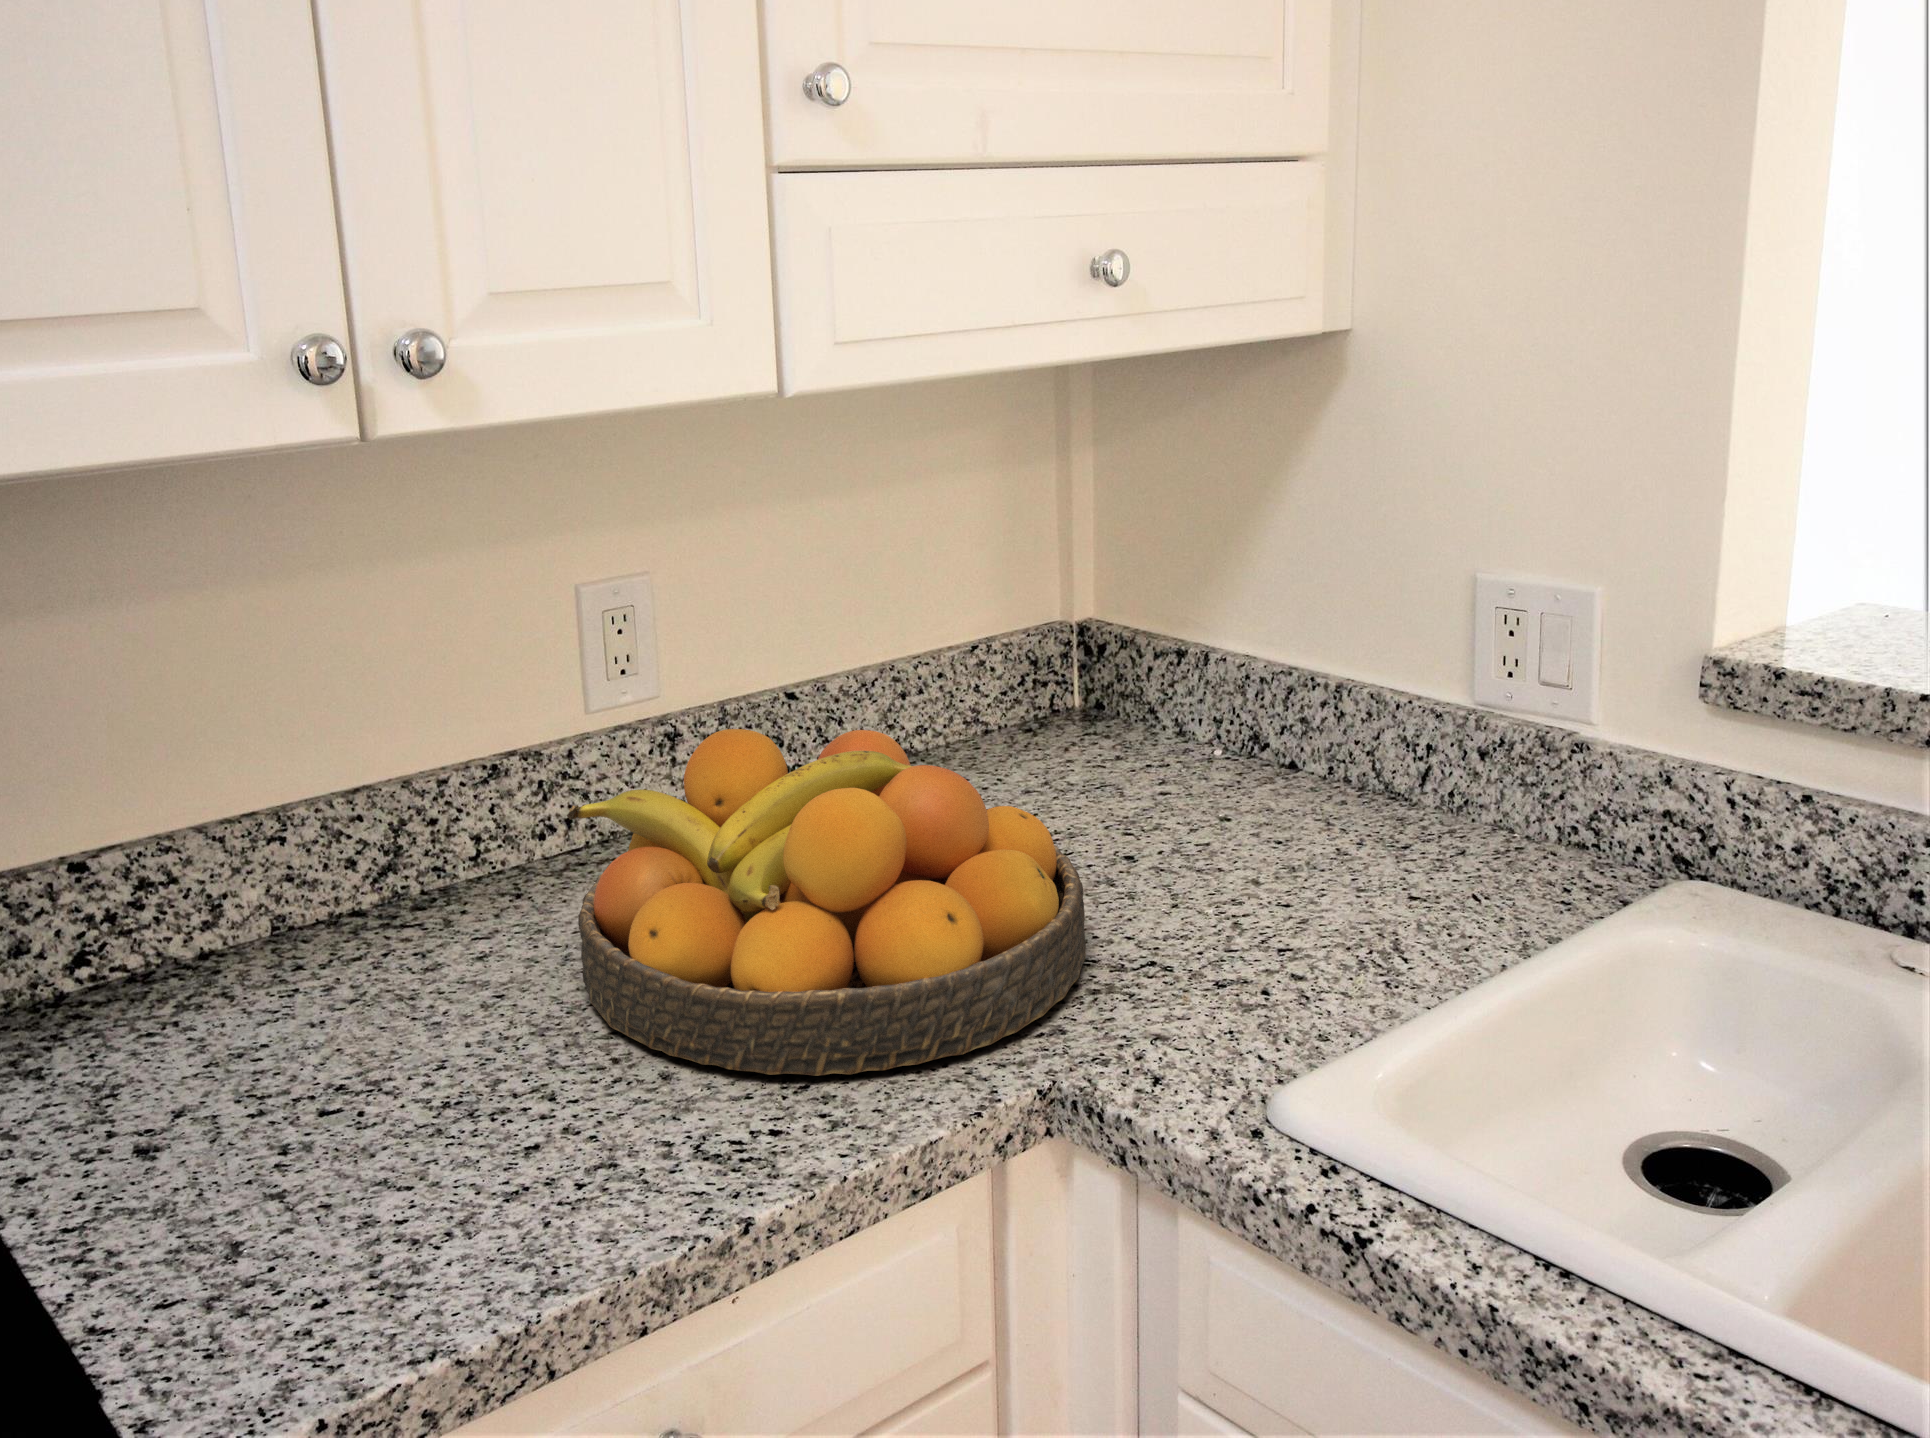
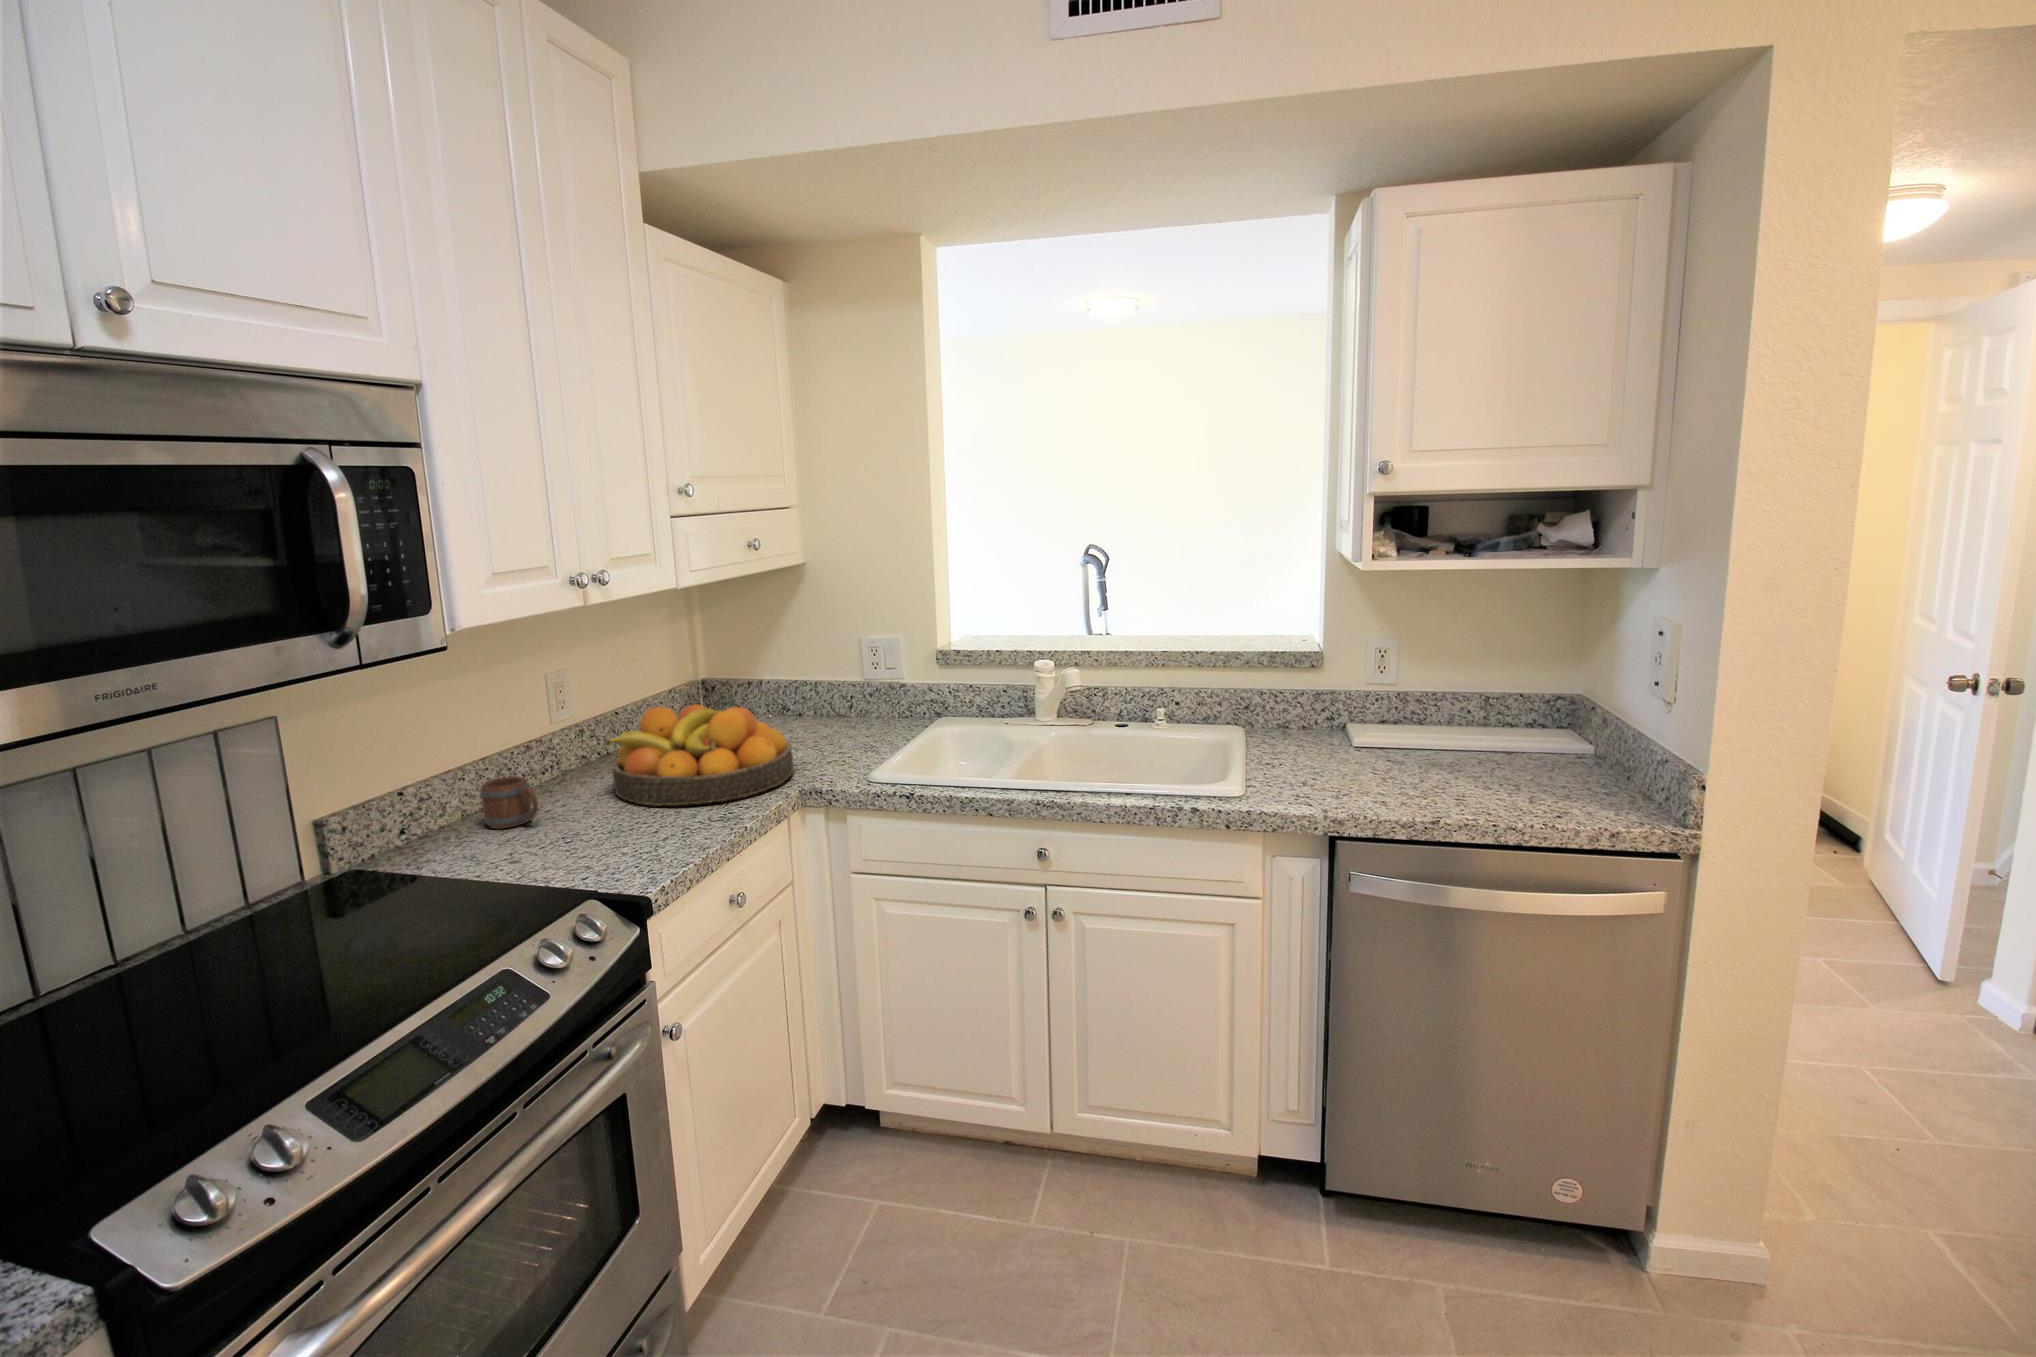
mug: none [240,861,369,1002] -> present [480,776,538,829]

